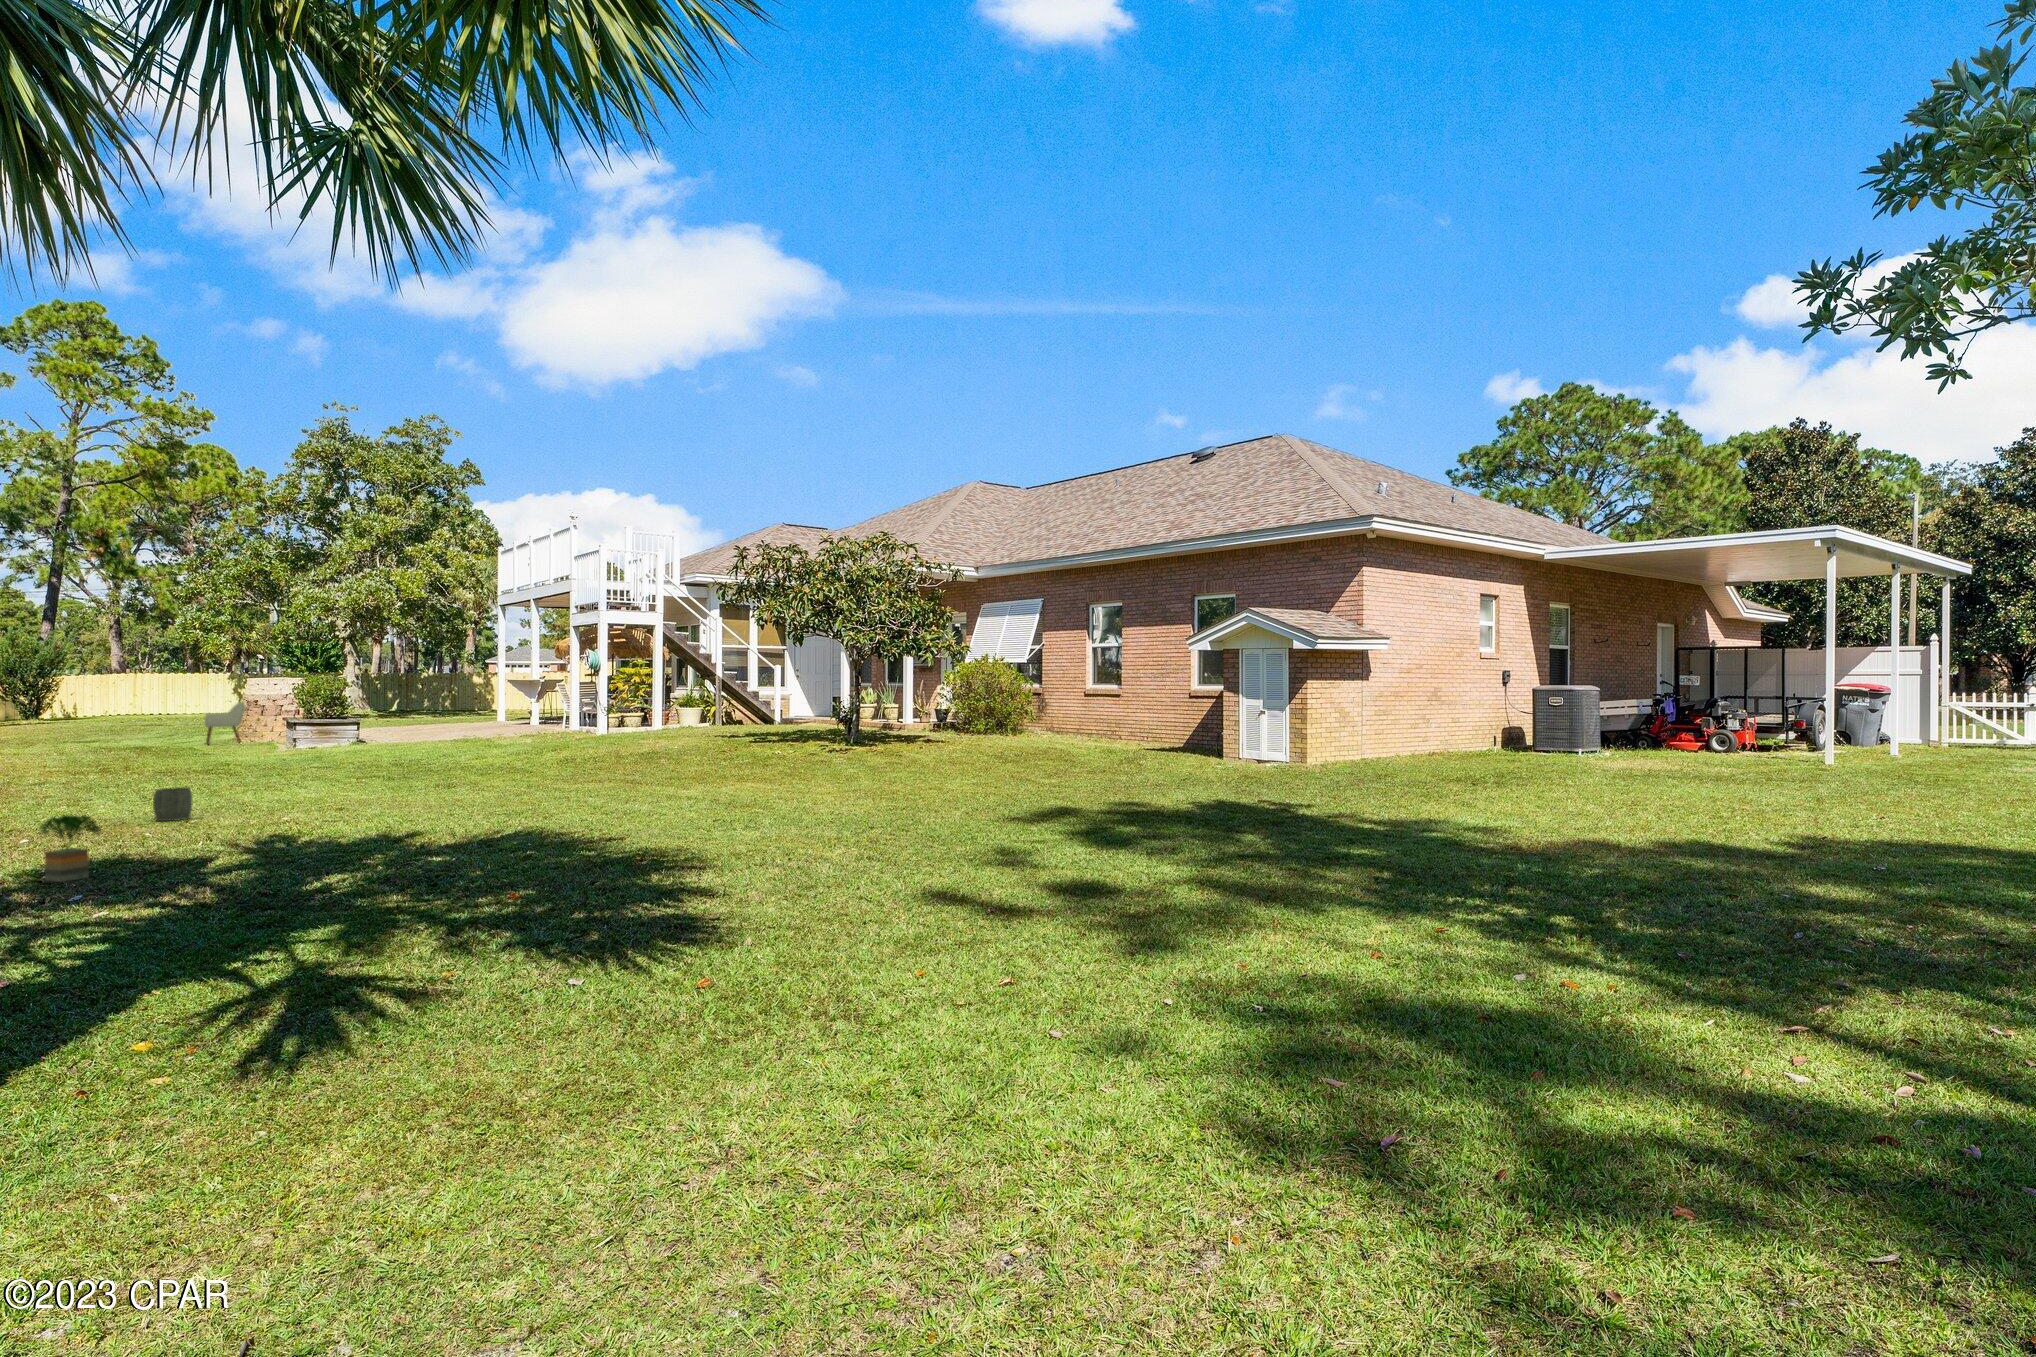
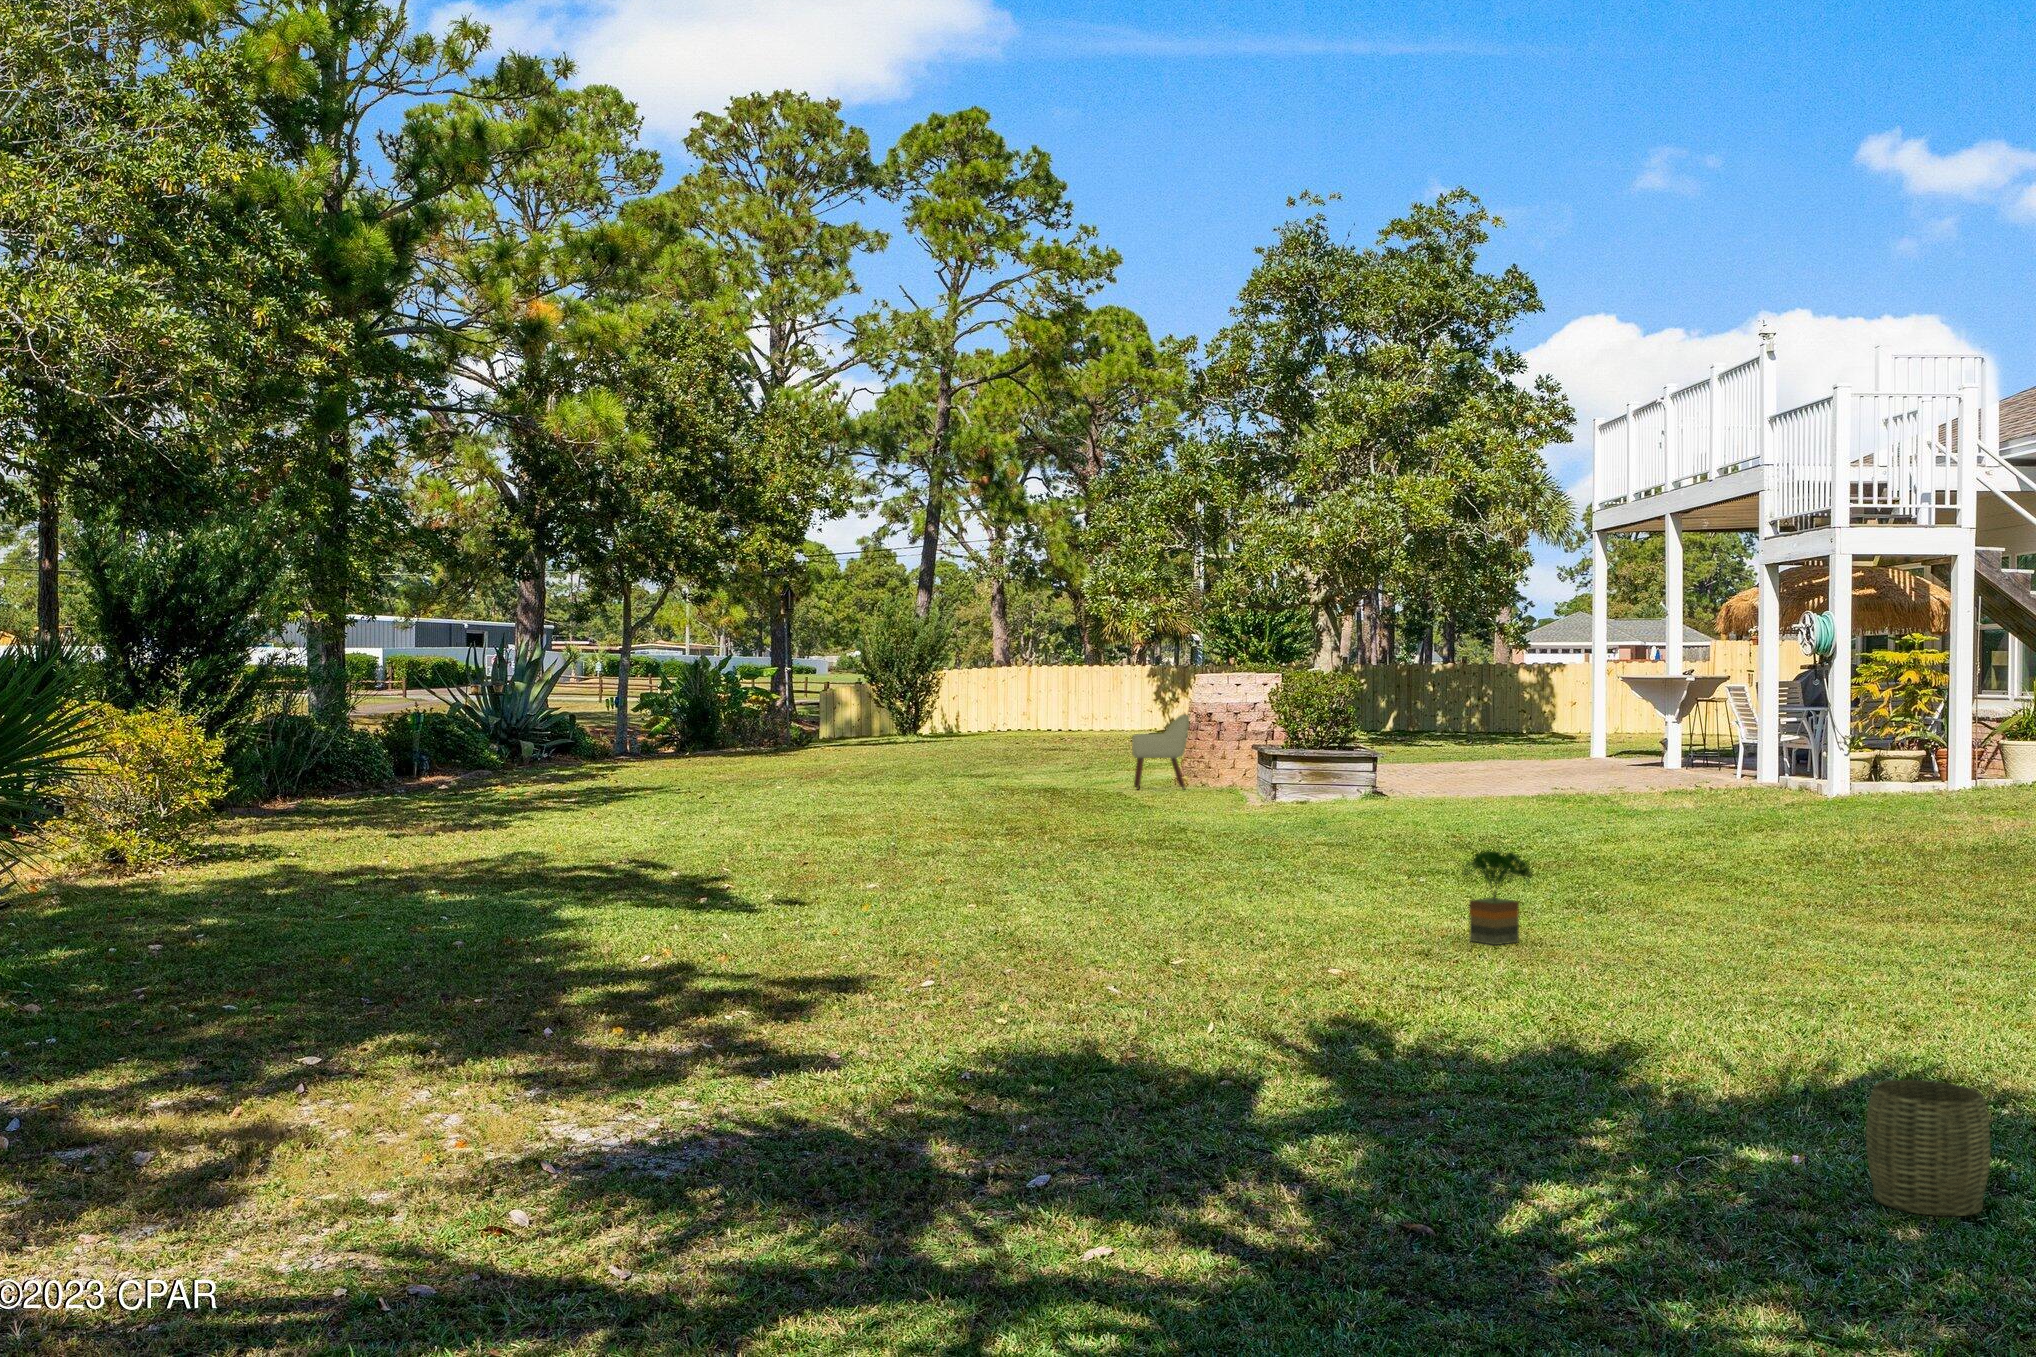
woven basket: present [153,787,192,821] -> present [1866,1080,1990,1216]
potted tree: present [40,815,101,882] -> present [1462,850,1532,945]

